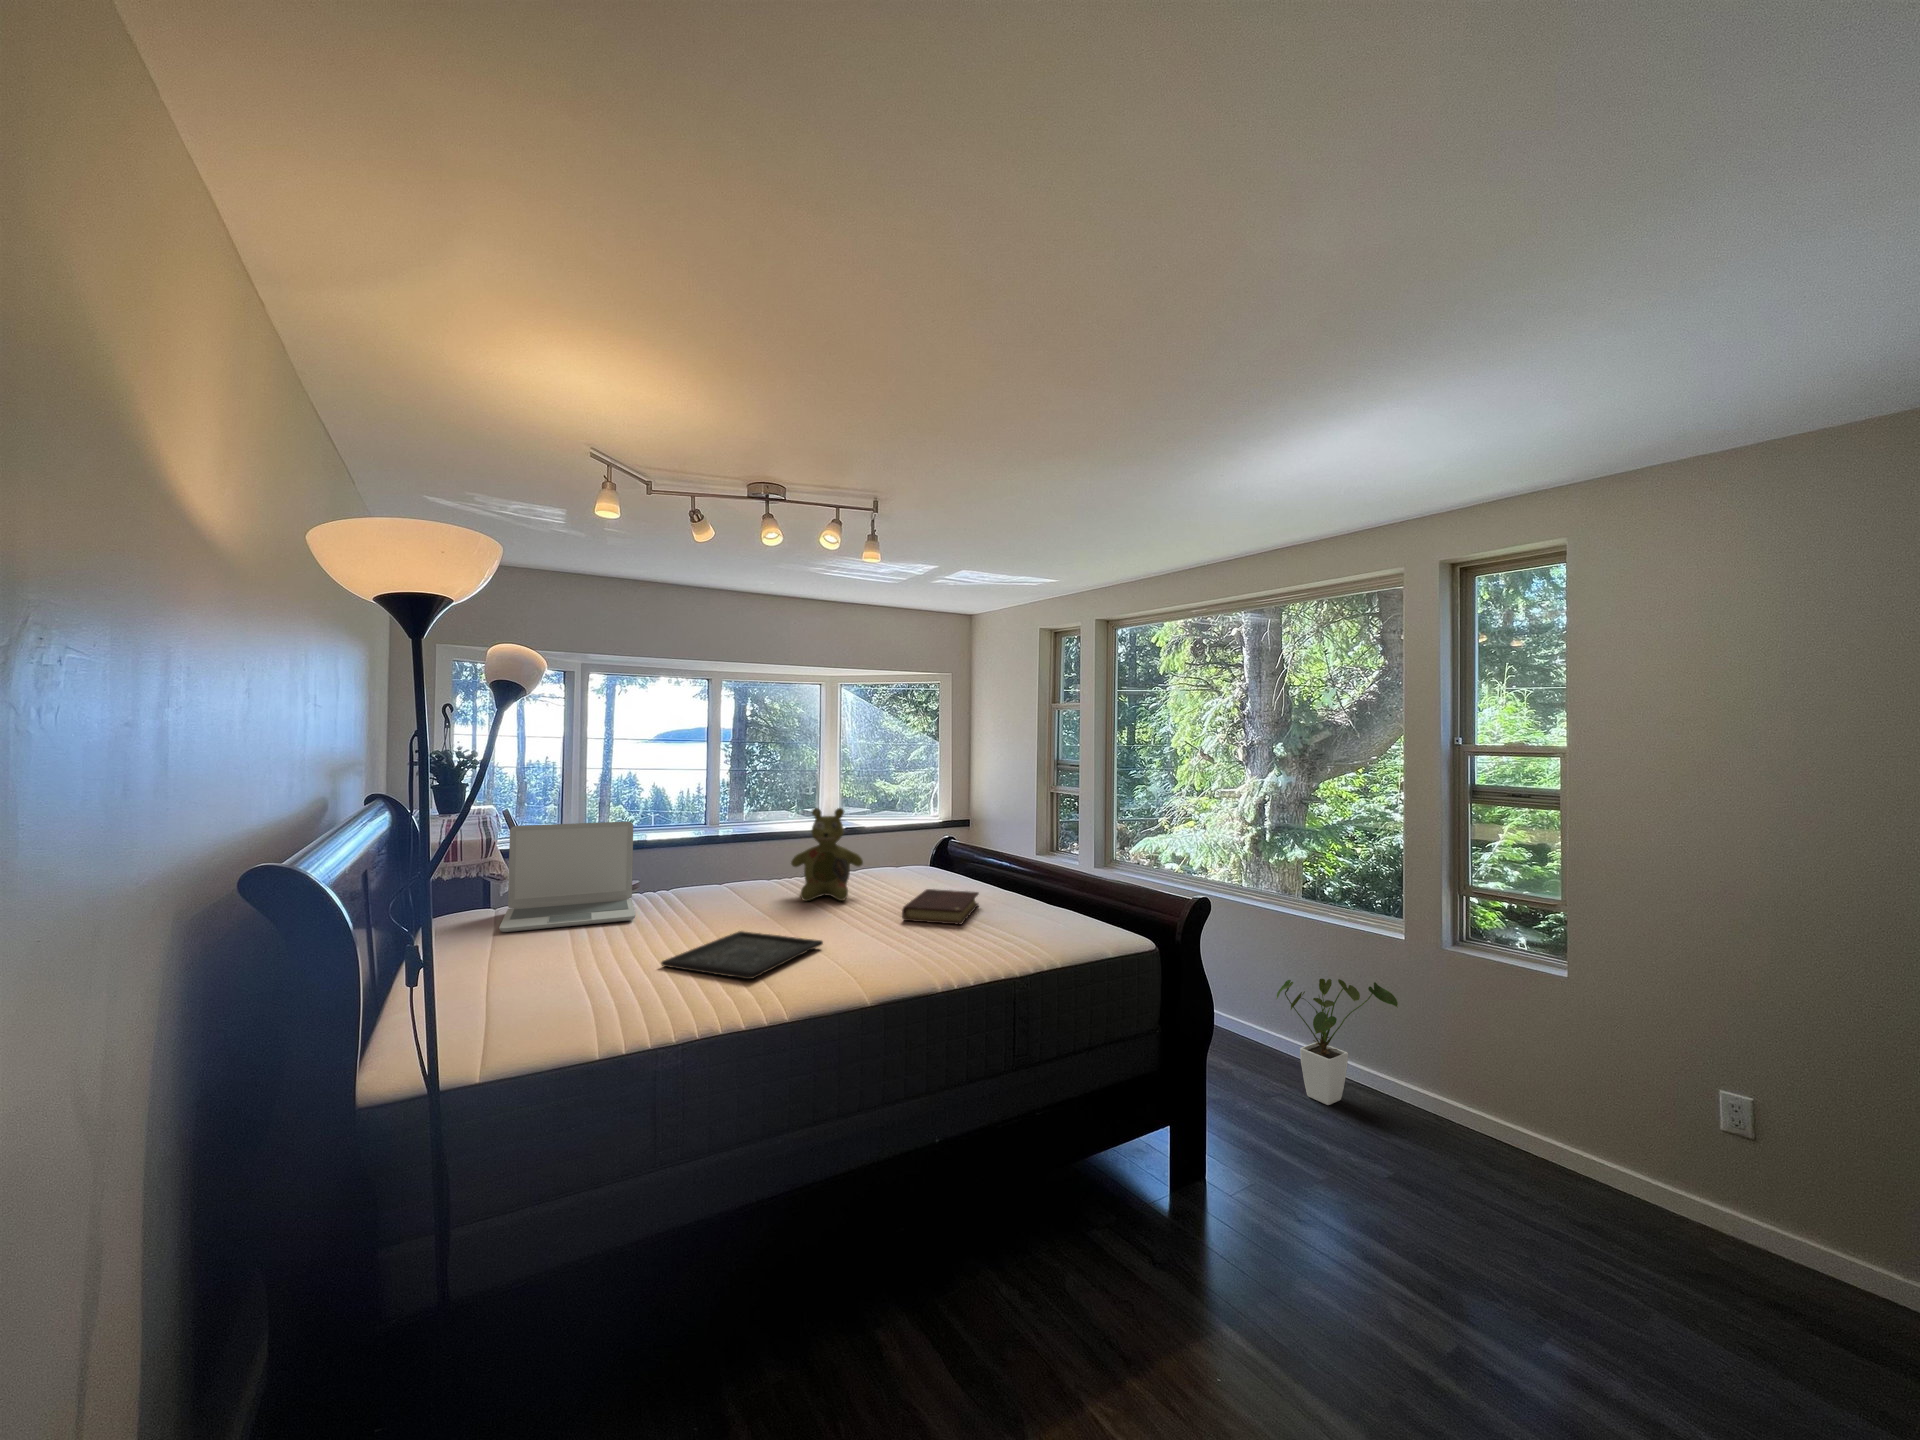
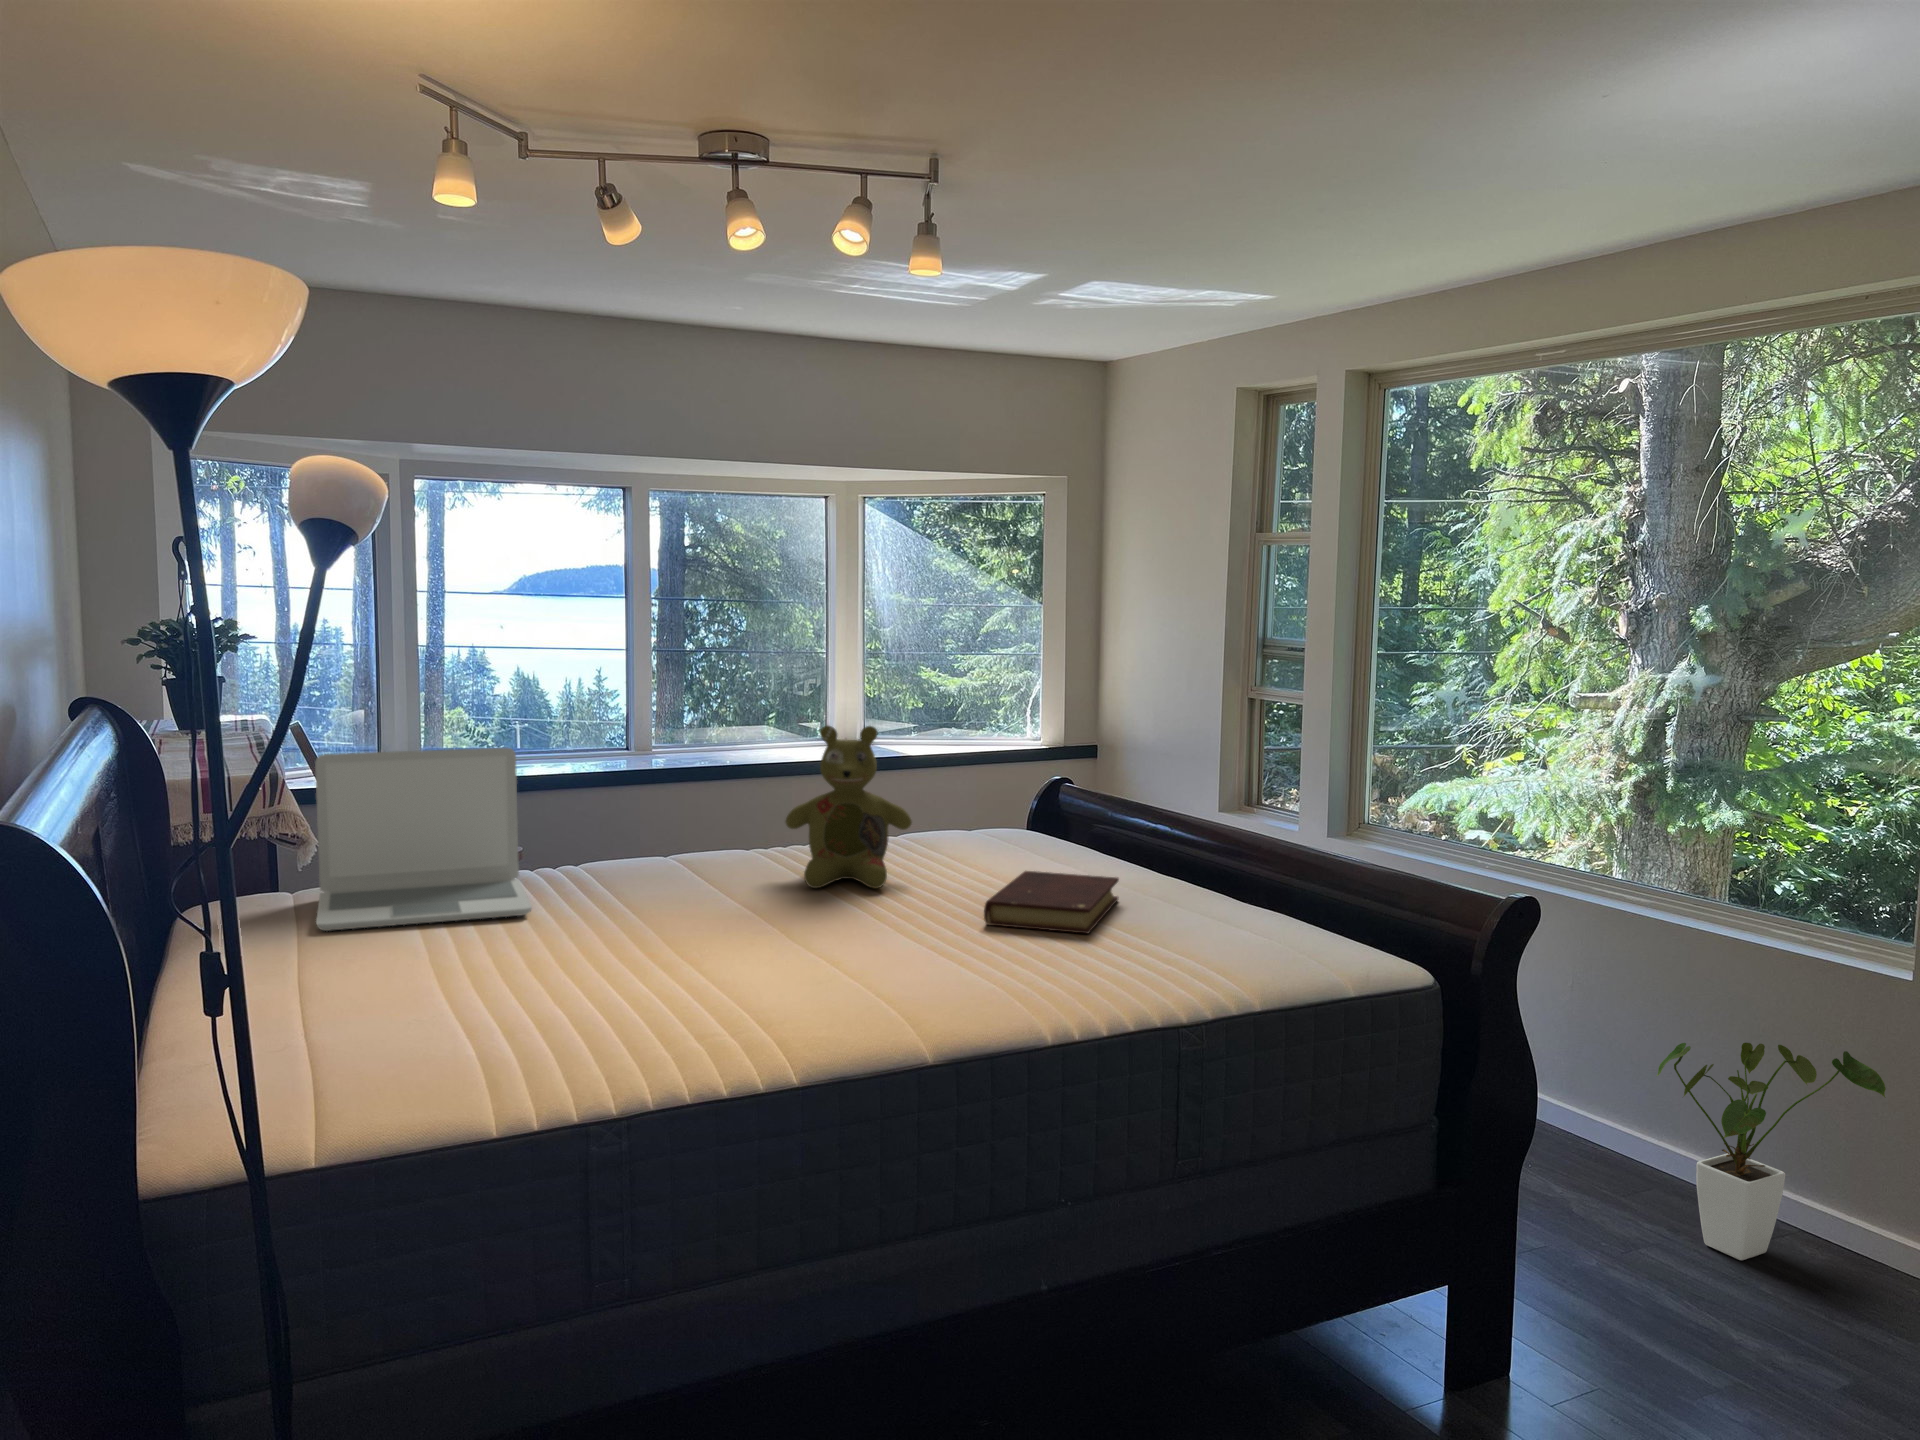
tray: present [661,931,823,979] -> none [591,937,853,1015]

